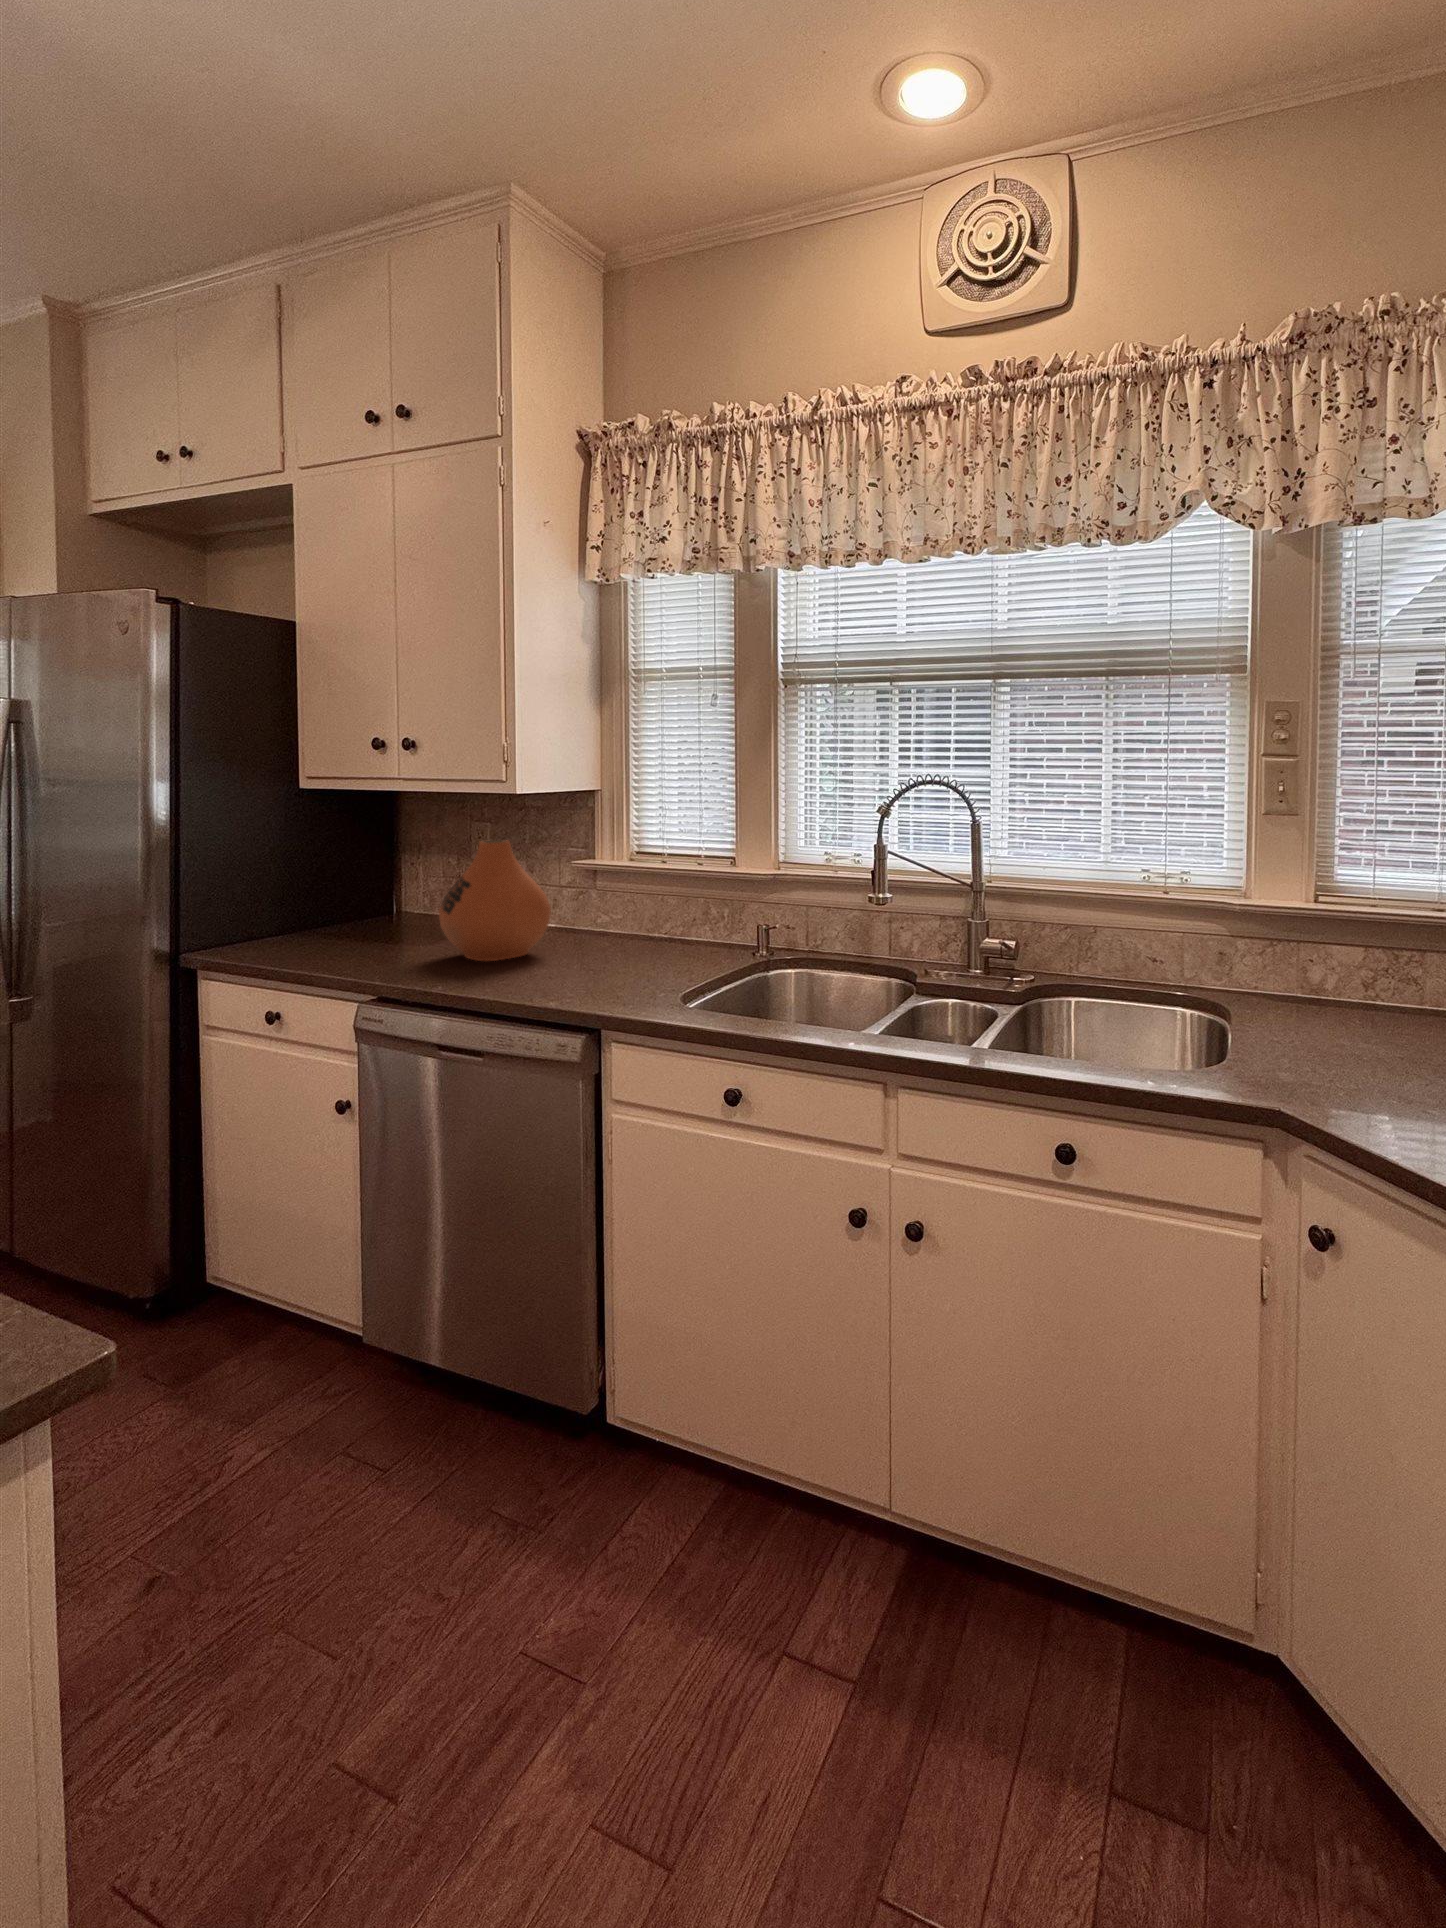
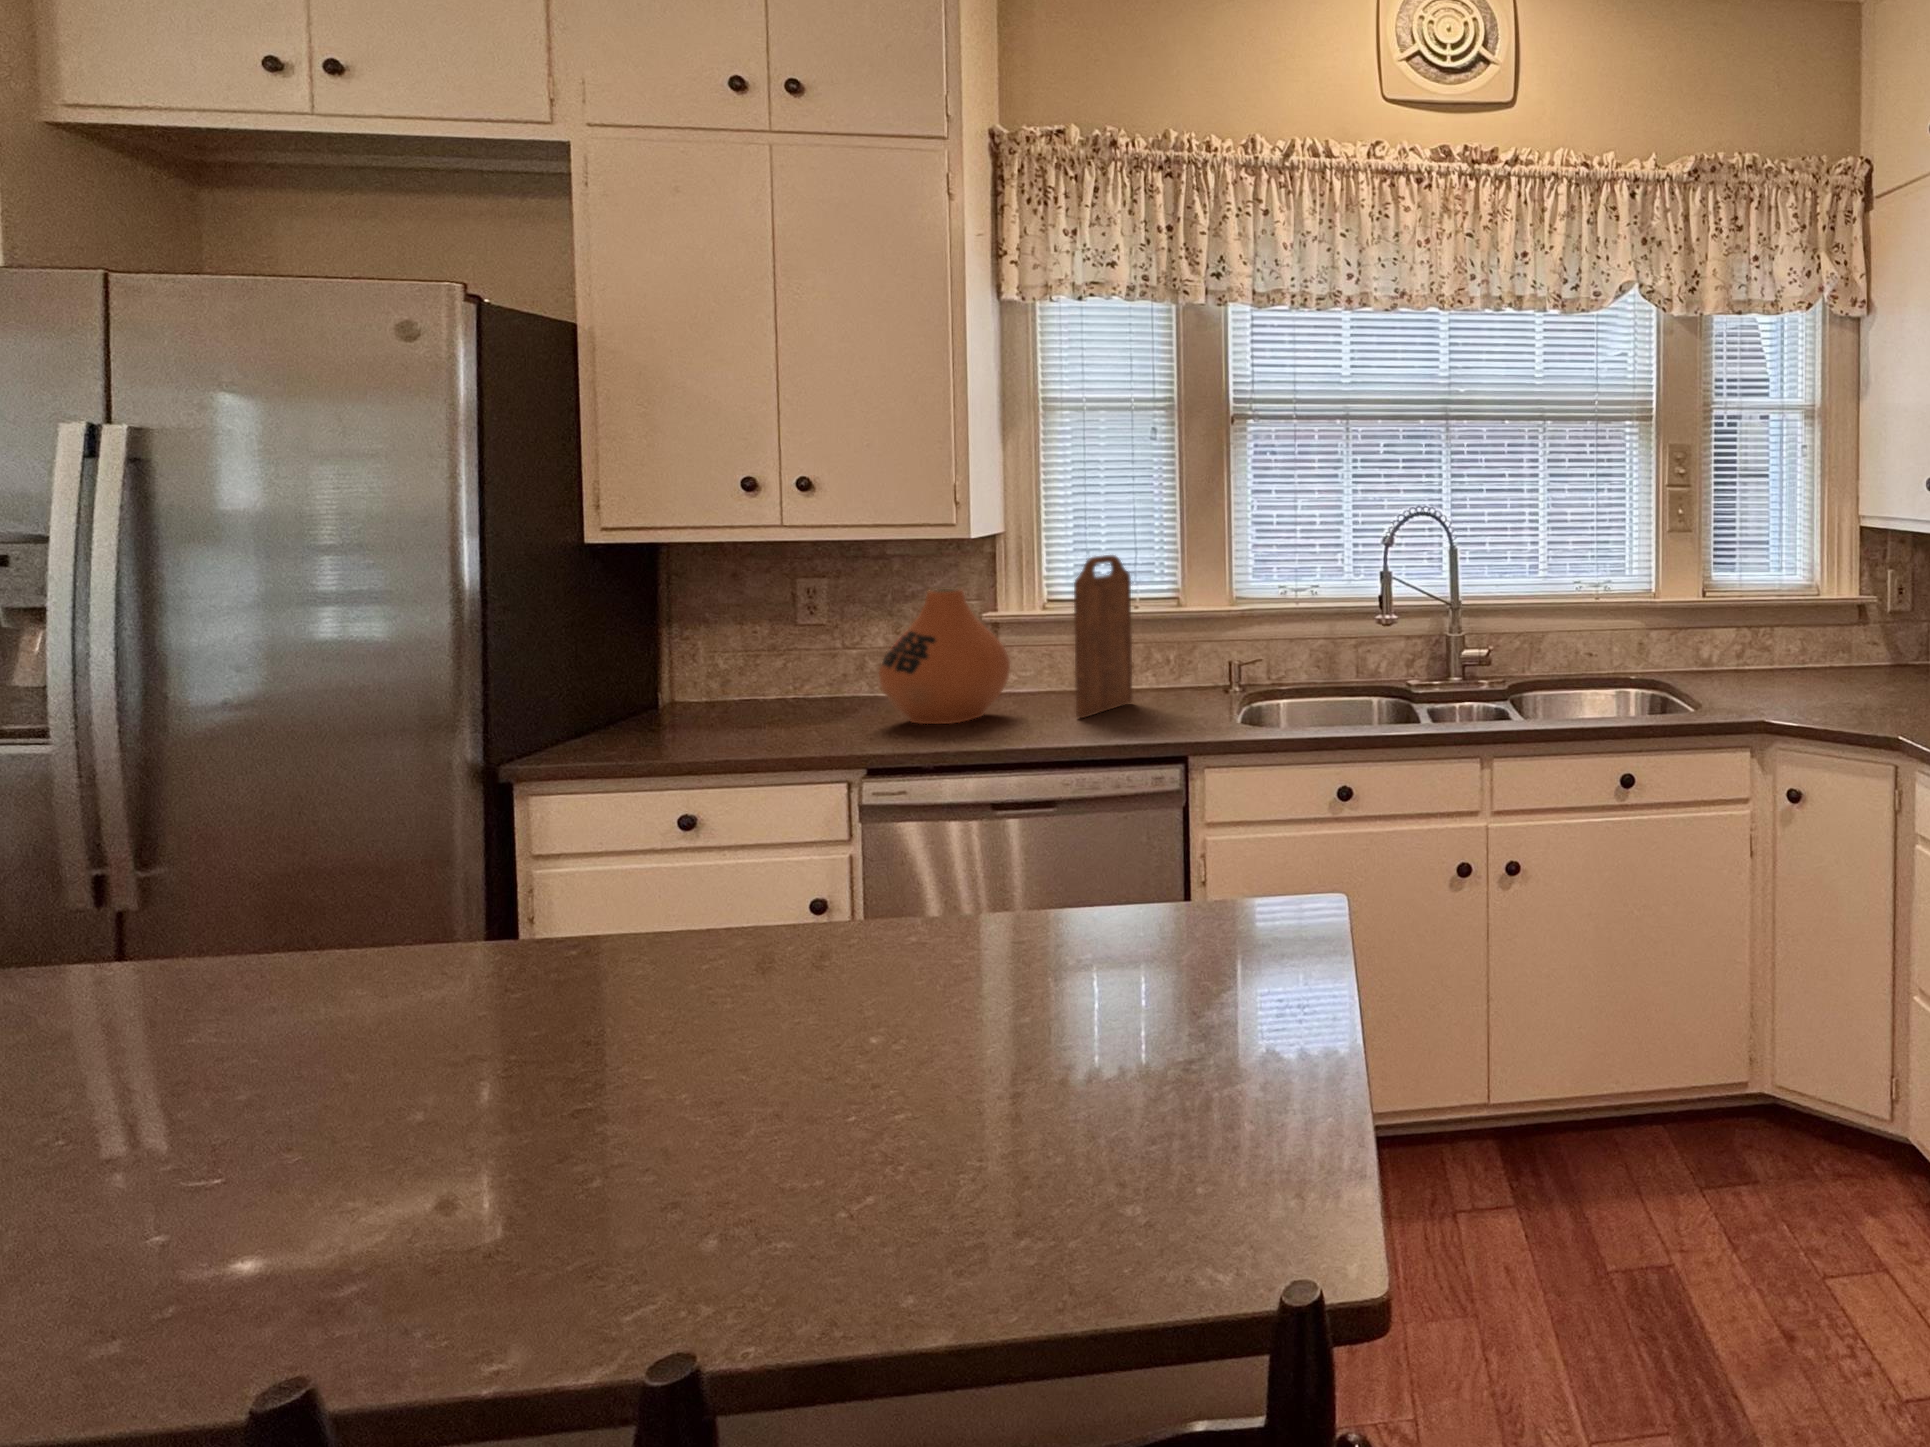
cutting board: none [572,816,654,971] -> present [1074,555,1132,718]

